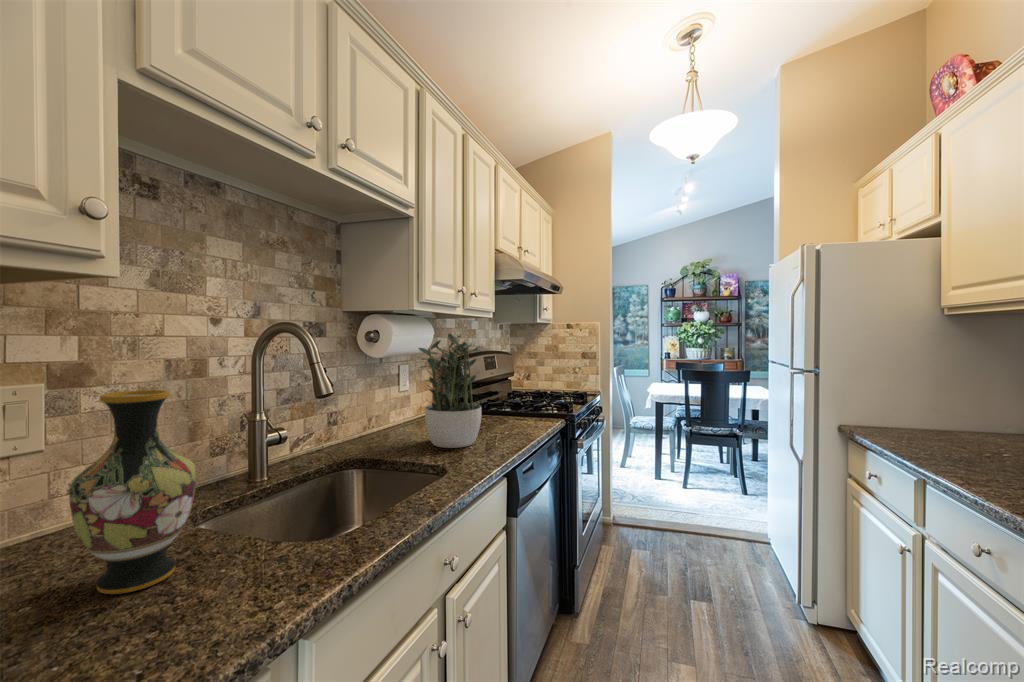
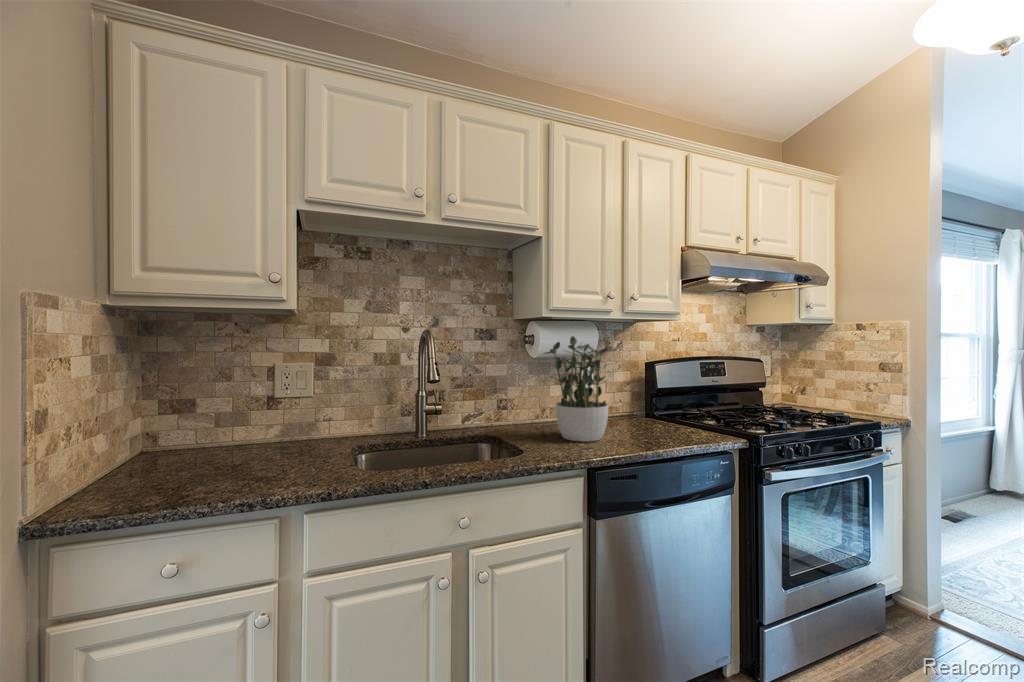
vase: present [69,390,196,594] -> none [273,366,328,466]

